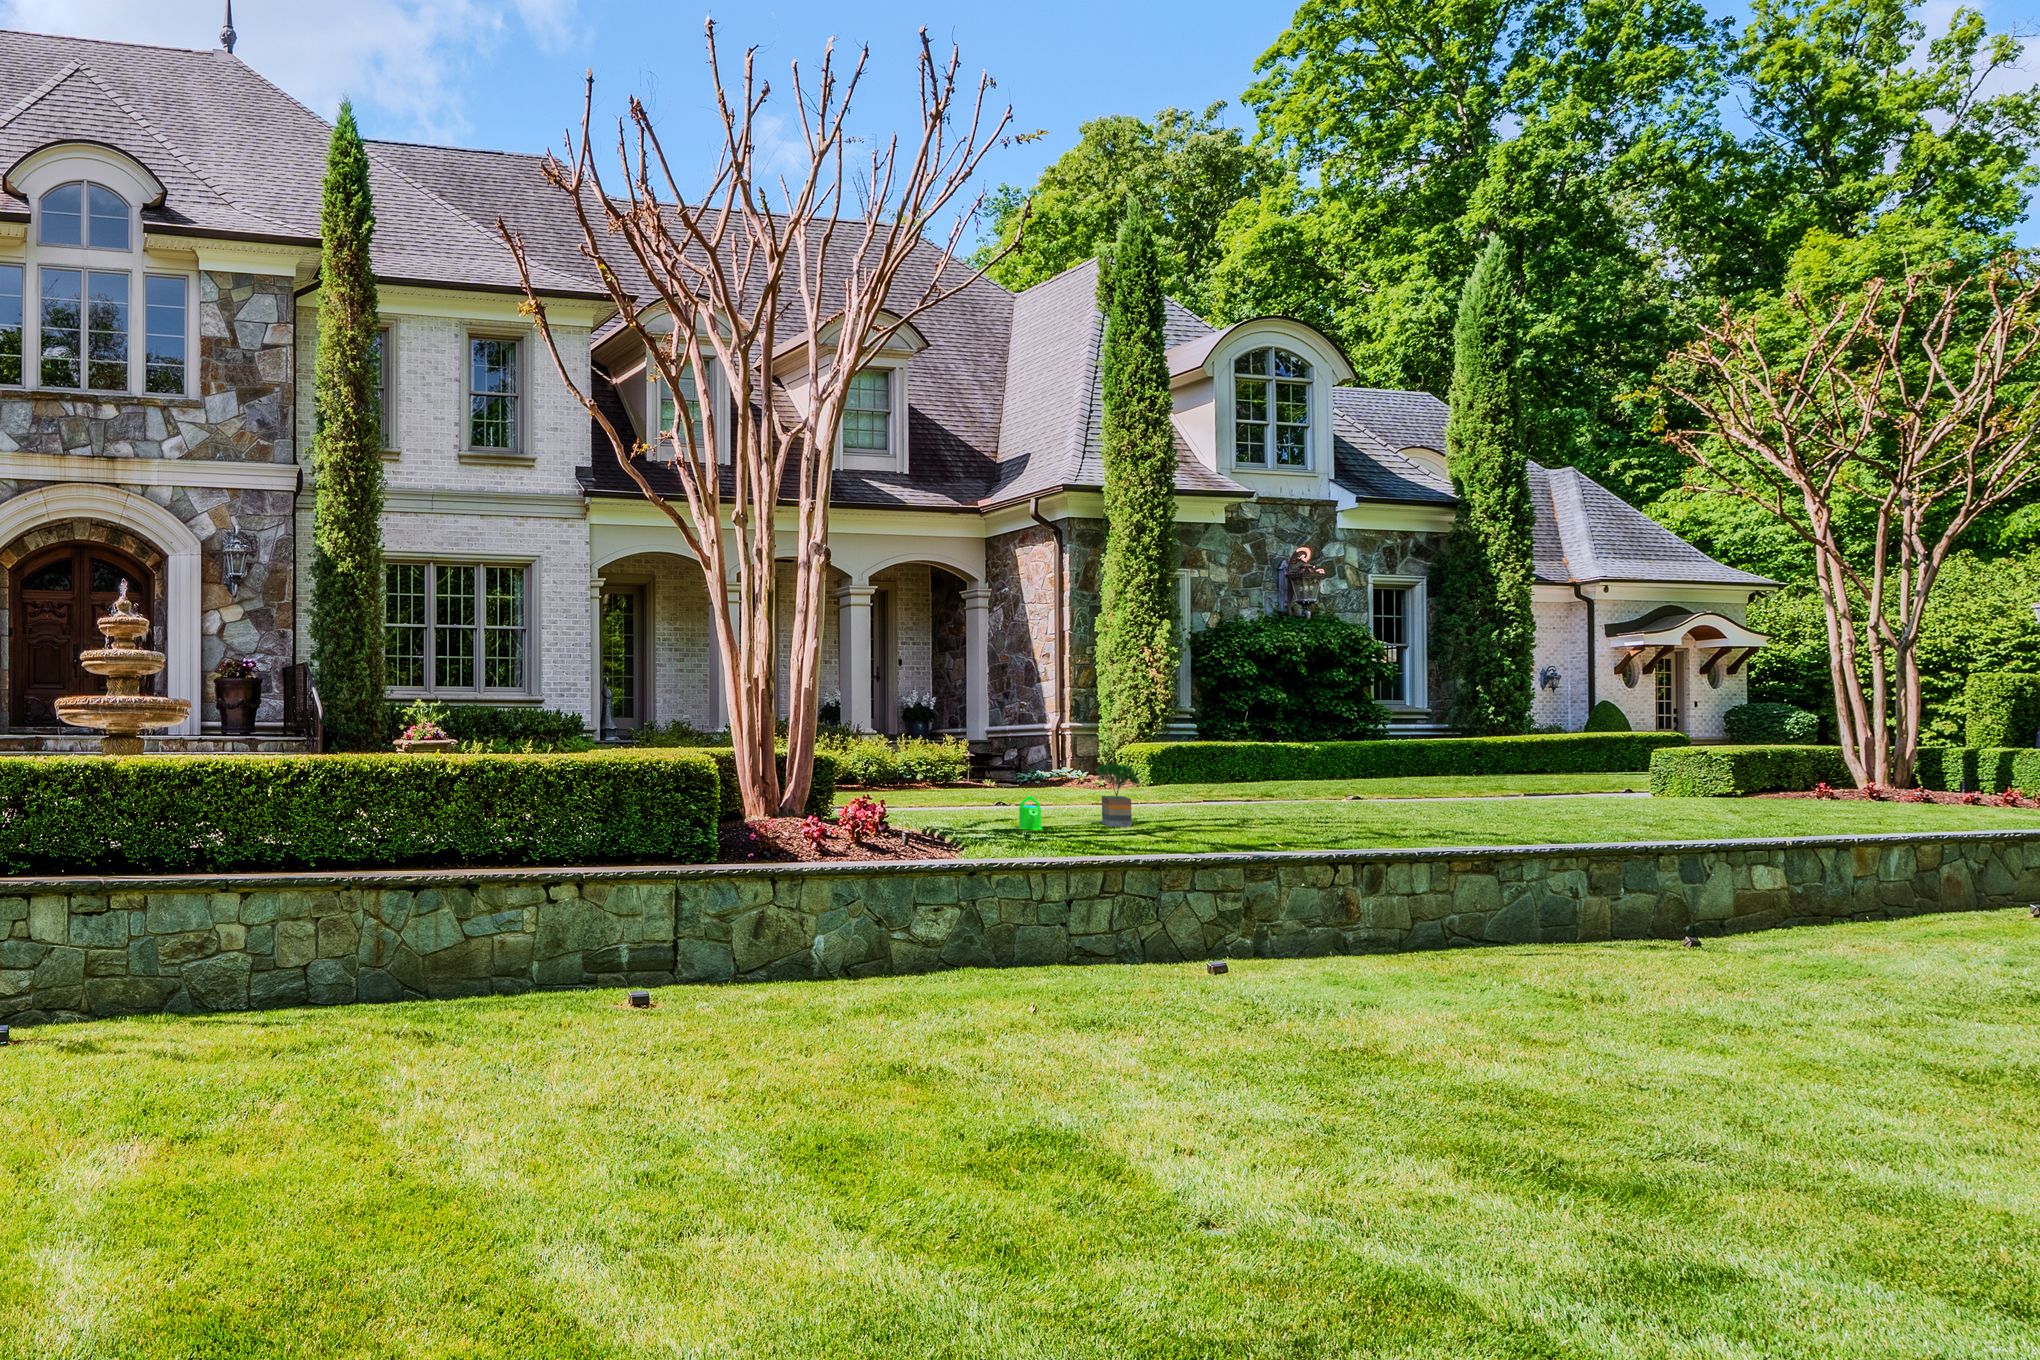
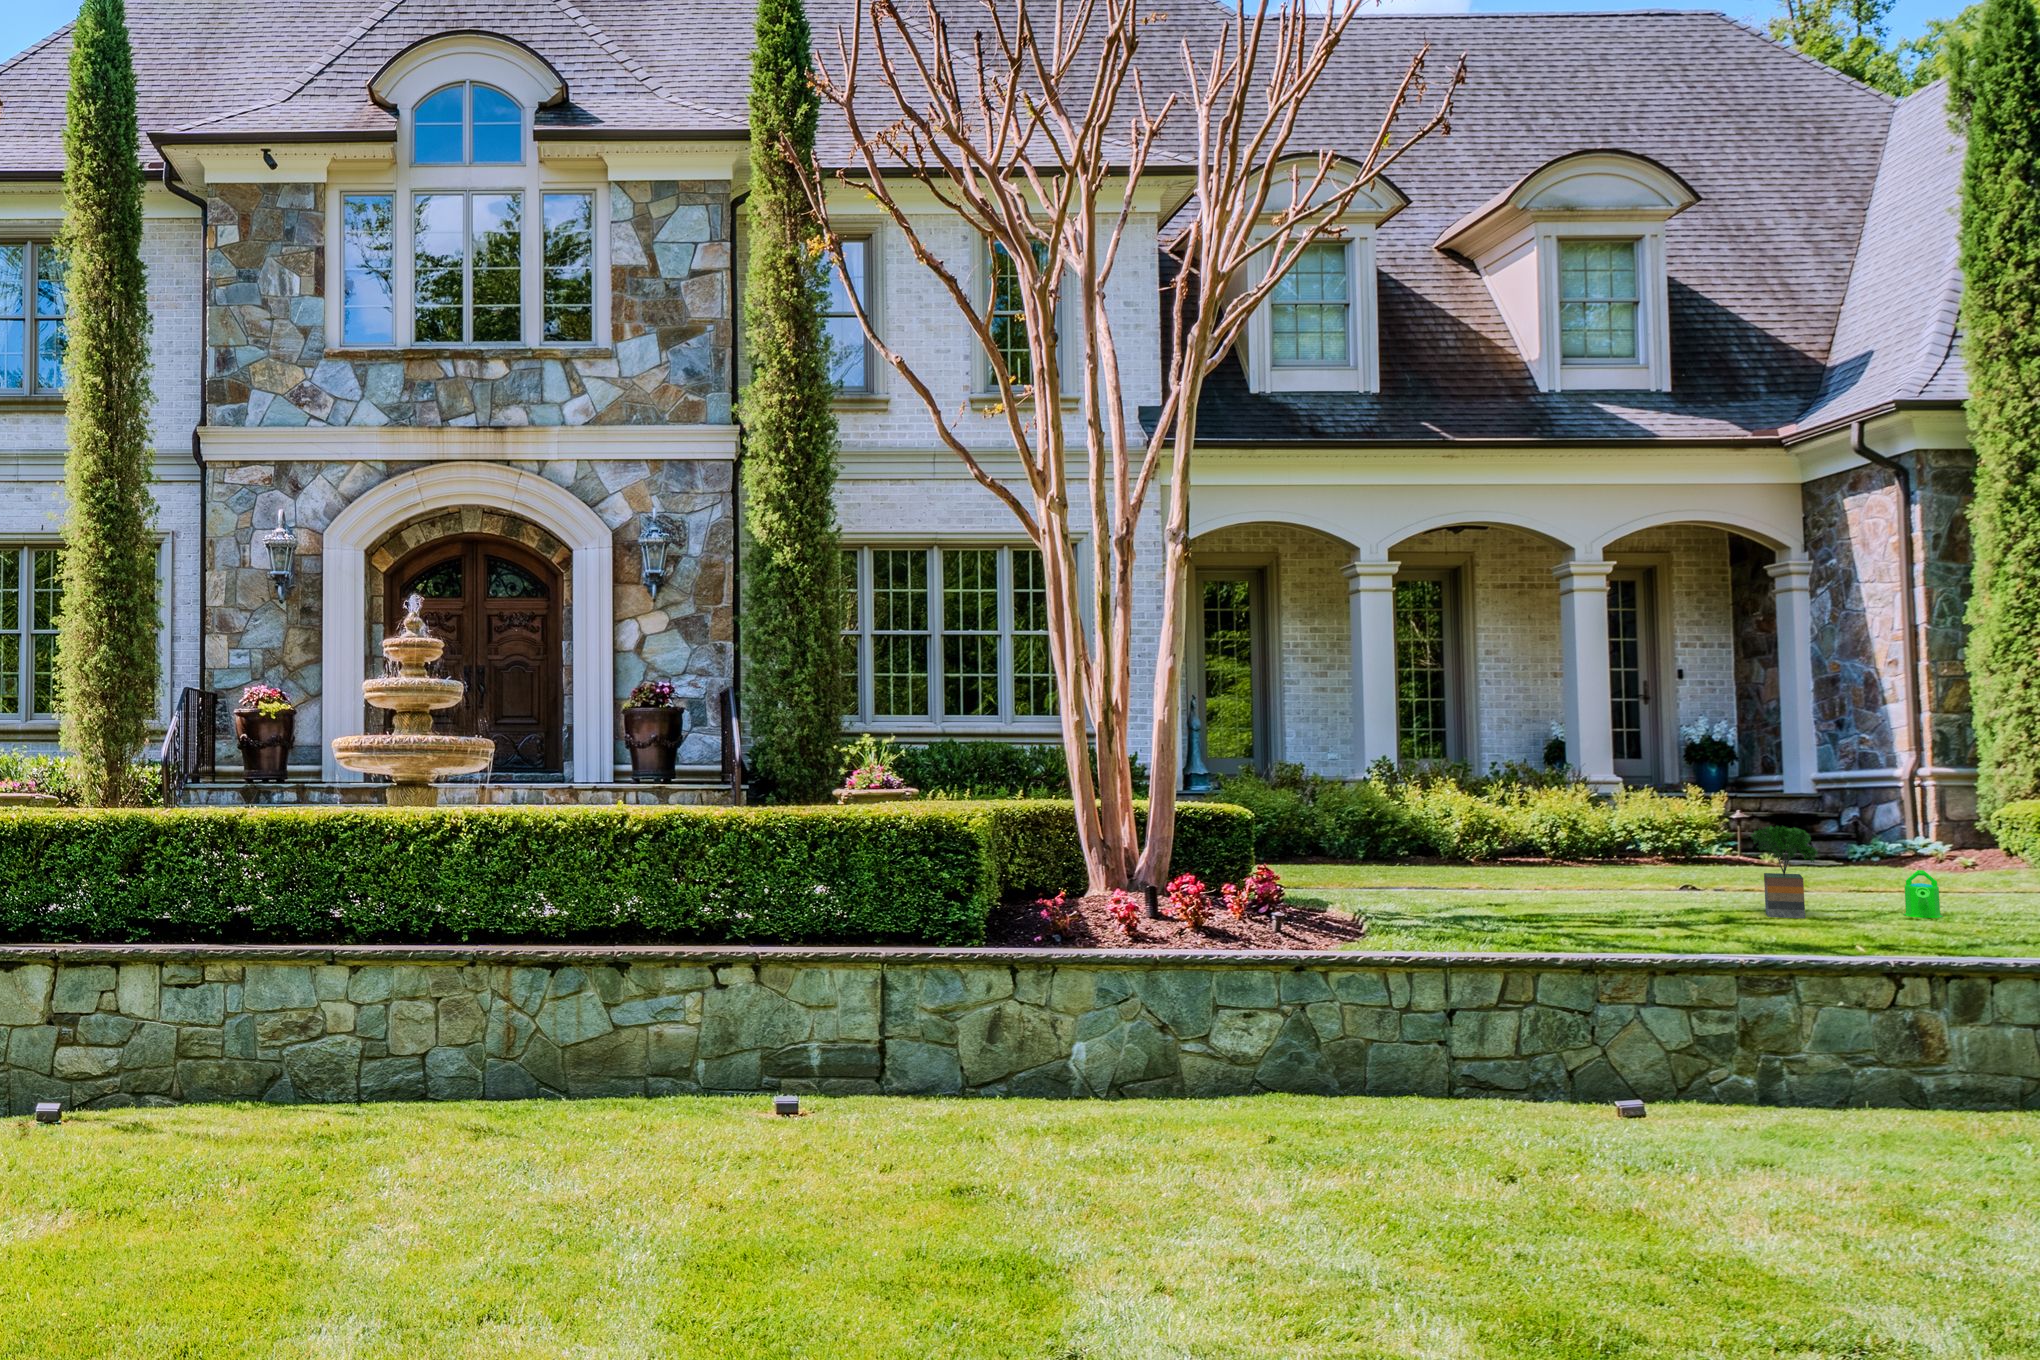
watering can: present [1019,796,1043,830] -> present [1904,870,1943,918]

